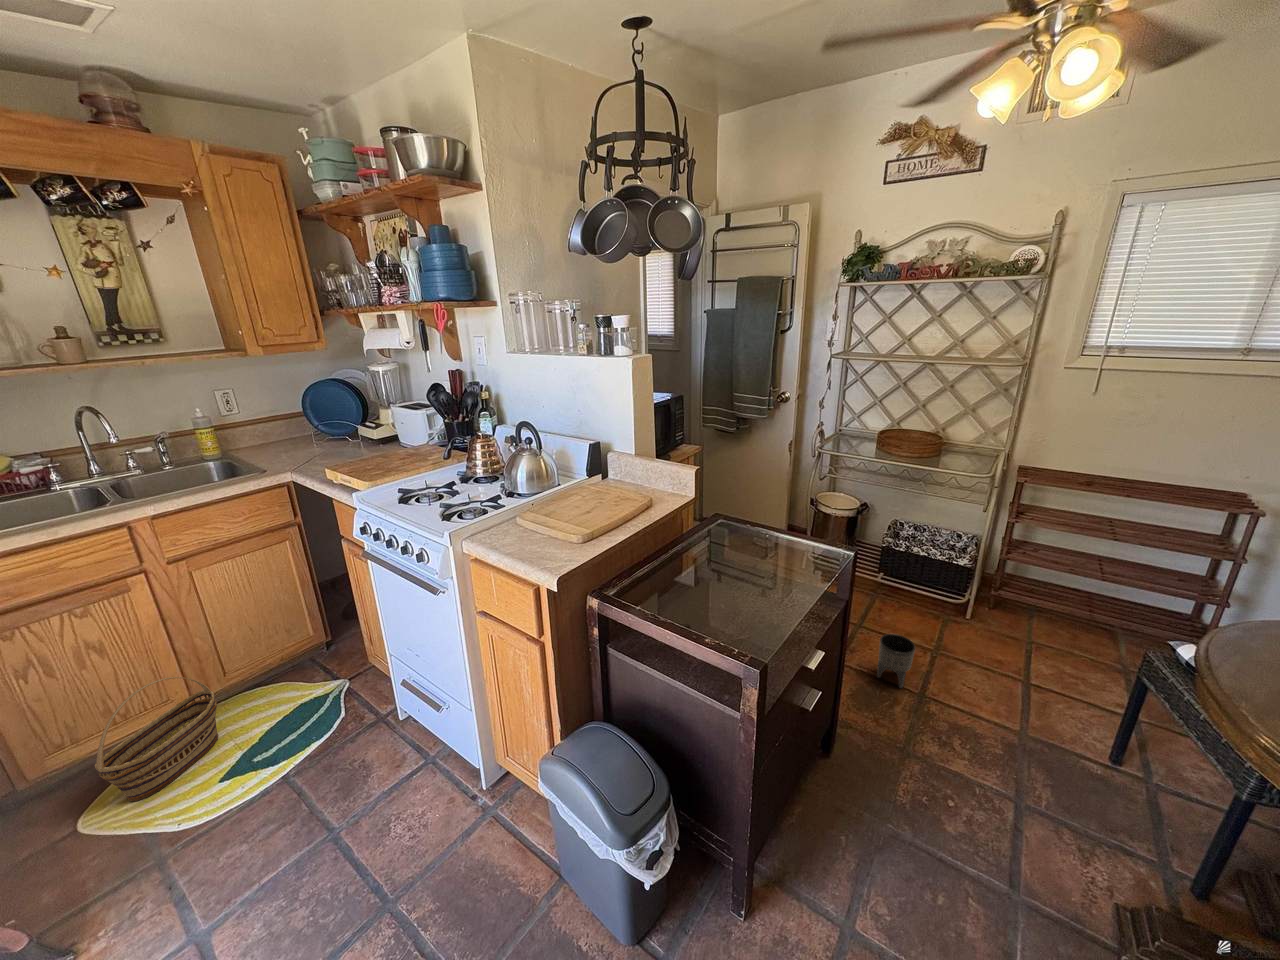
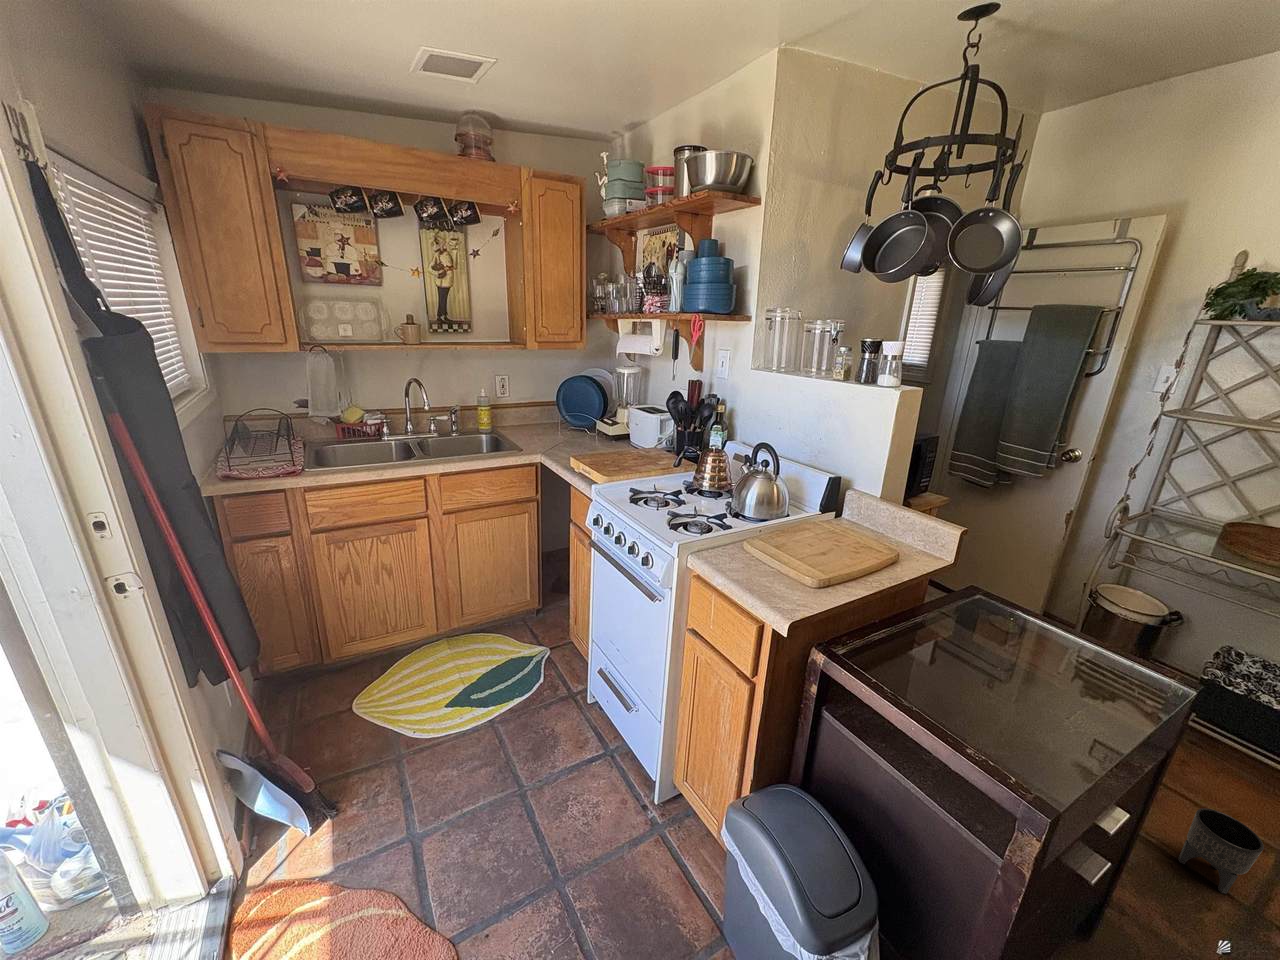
basket: present [95,677,218,801] -> none [372,606,455,699]

